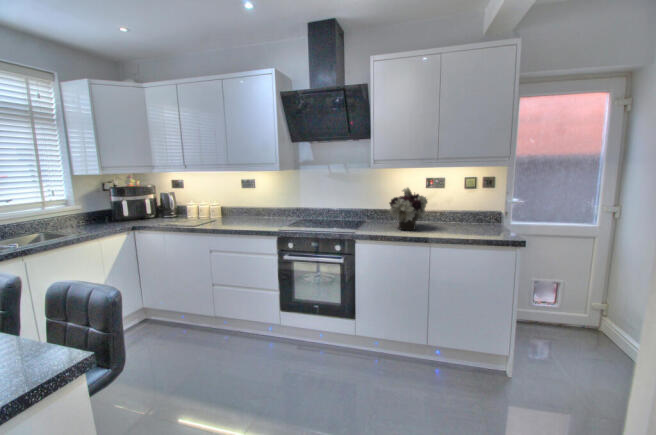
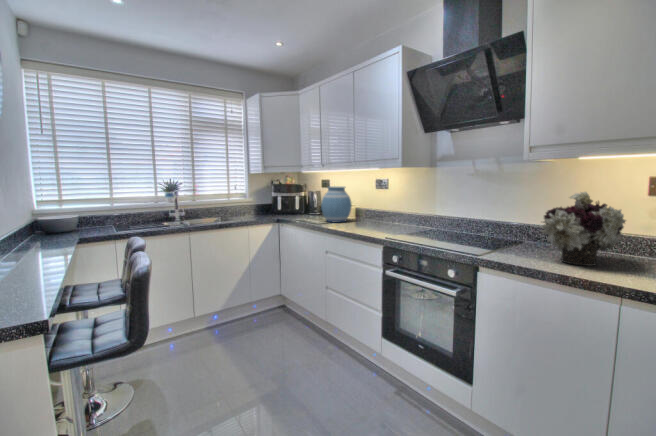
vase: none [192,188,223,223] -> present [321,187,352,223]

